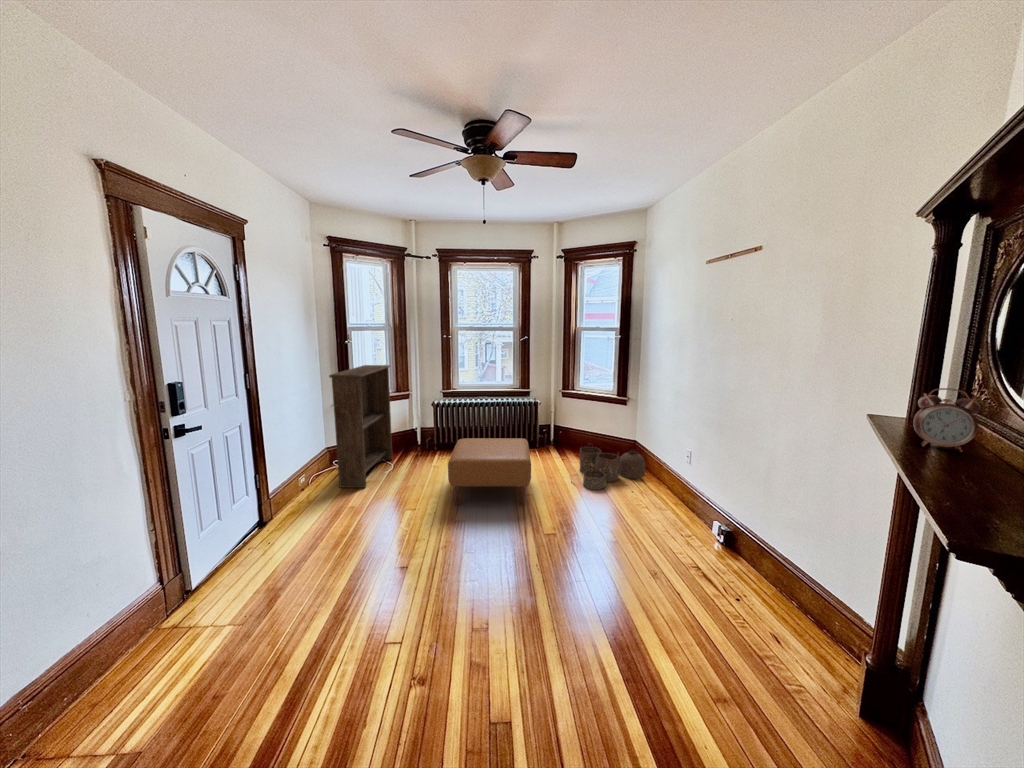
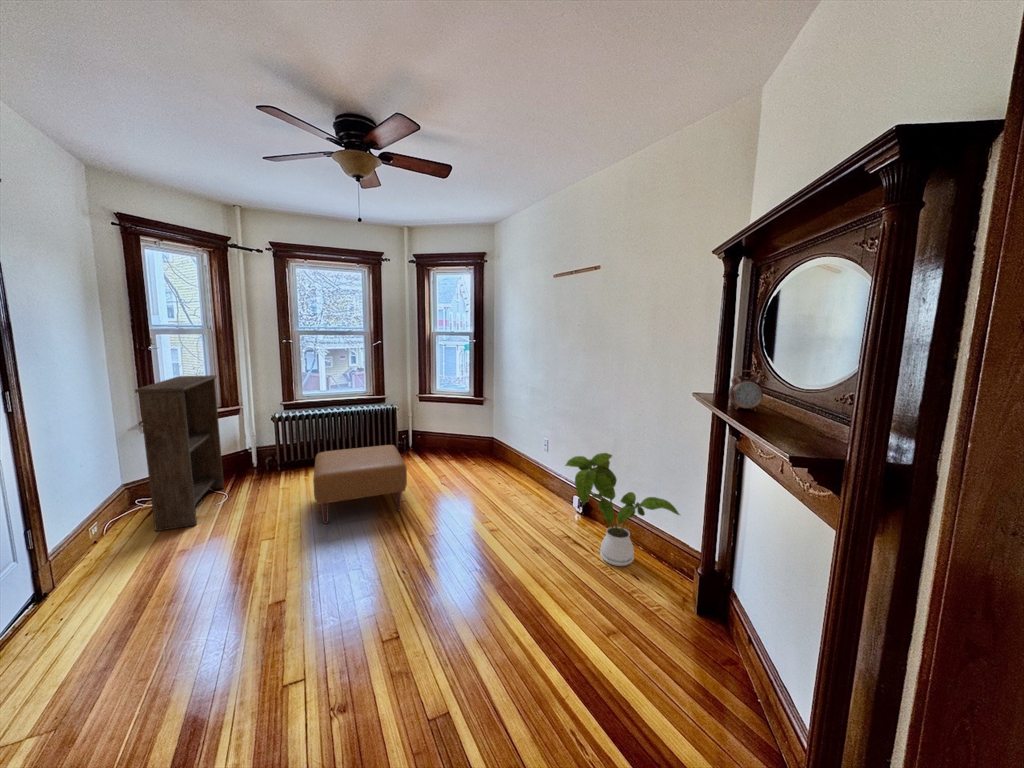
woven basket: present [580,446,645,490] -> none [445,443,506,486]
house plant: none [689,477,851,624] -> present [565,453,680,566]

